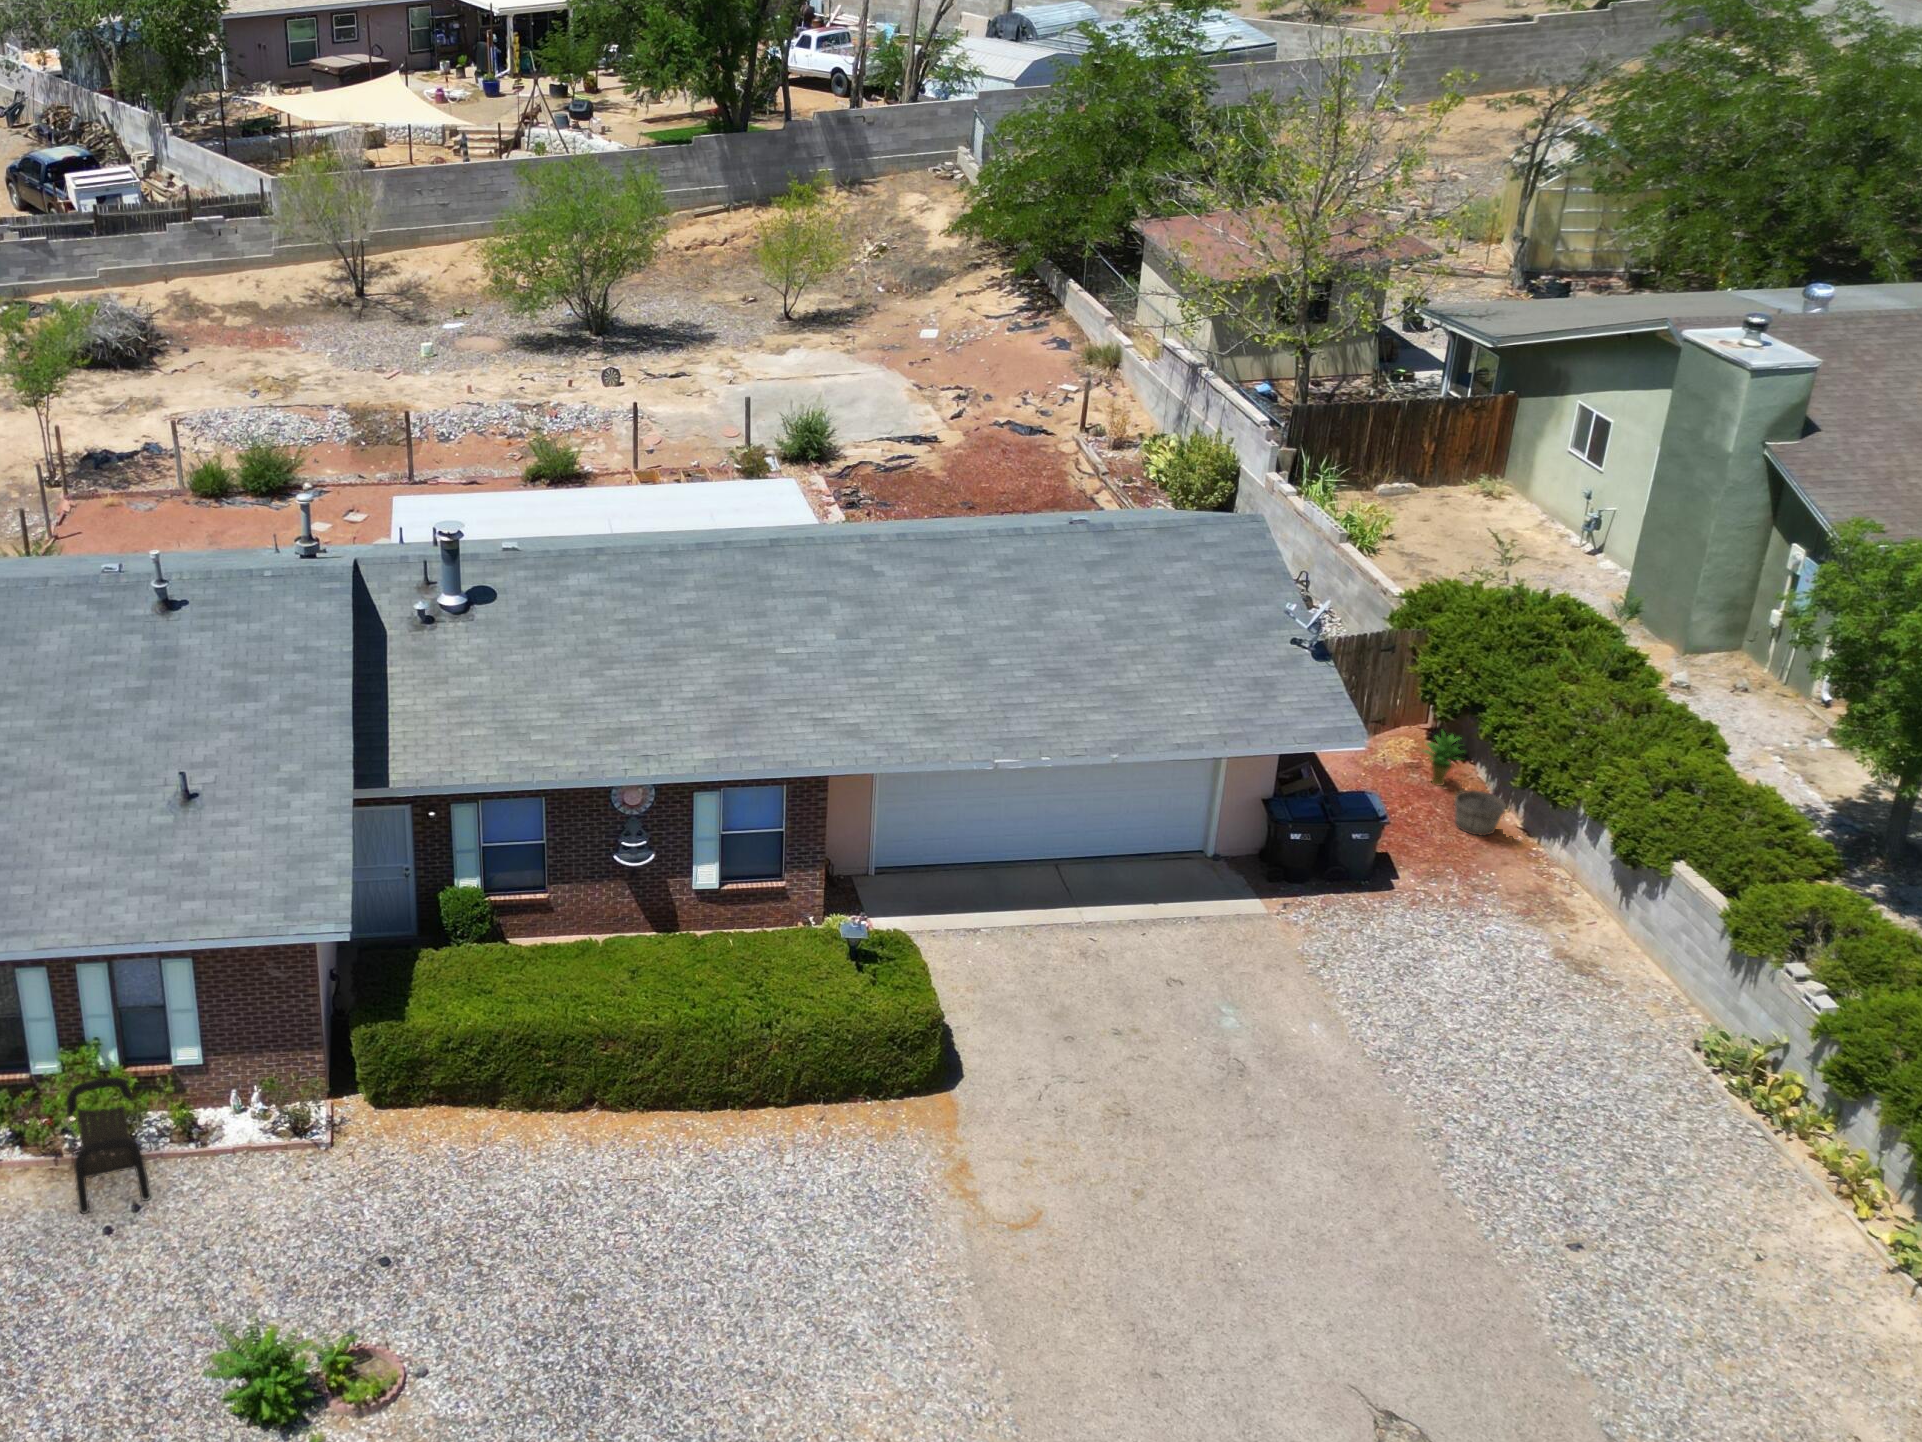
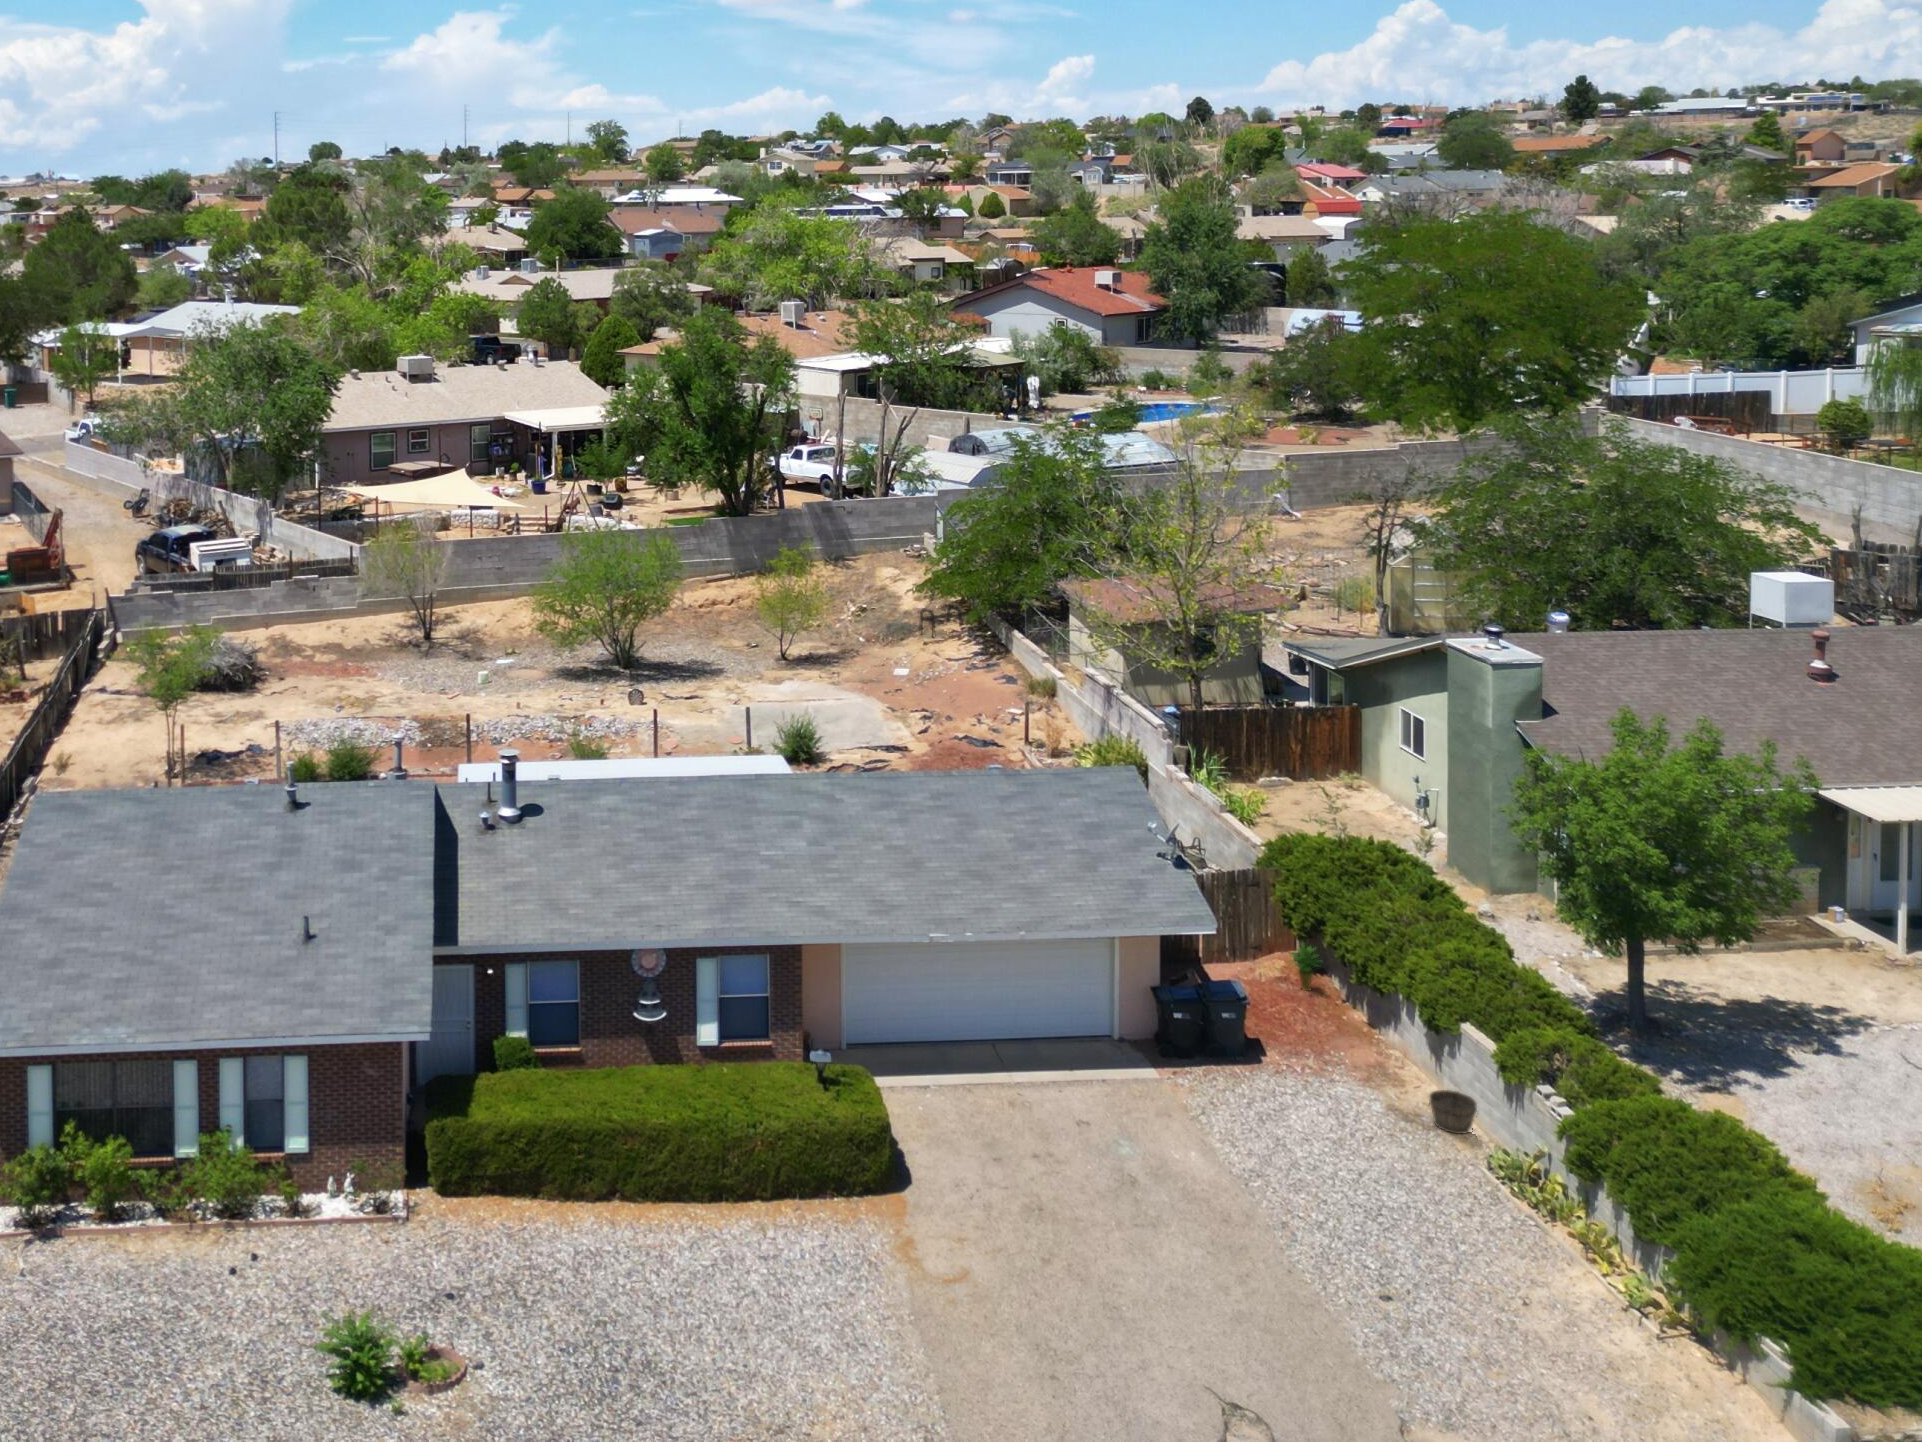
wooden bucket: present [1454,790,1506,836] -> present [1429,1090,1477,1134]
bench: present [67,1077,151,1214] -> present [919,605,963,637]

